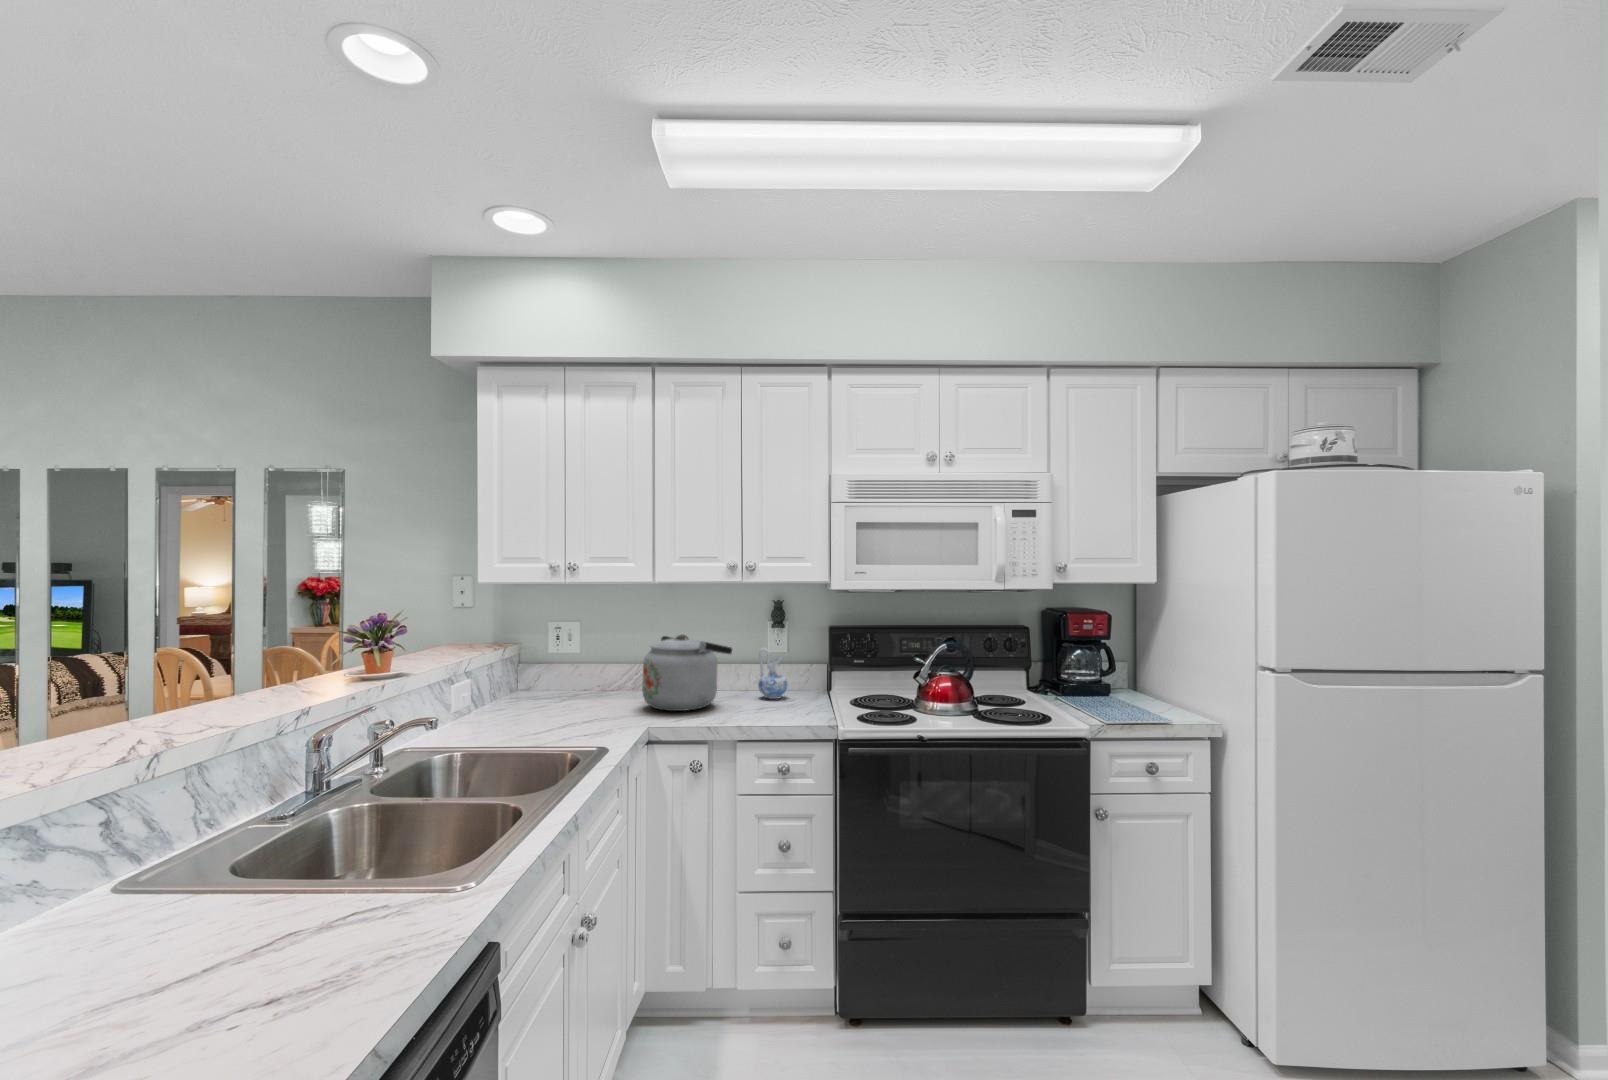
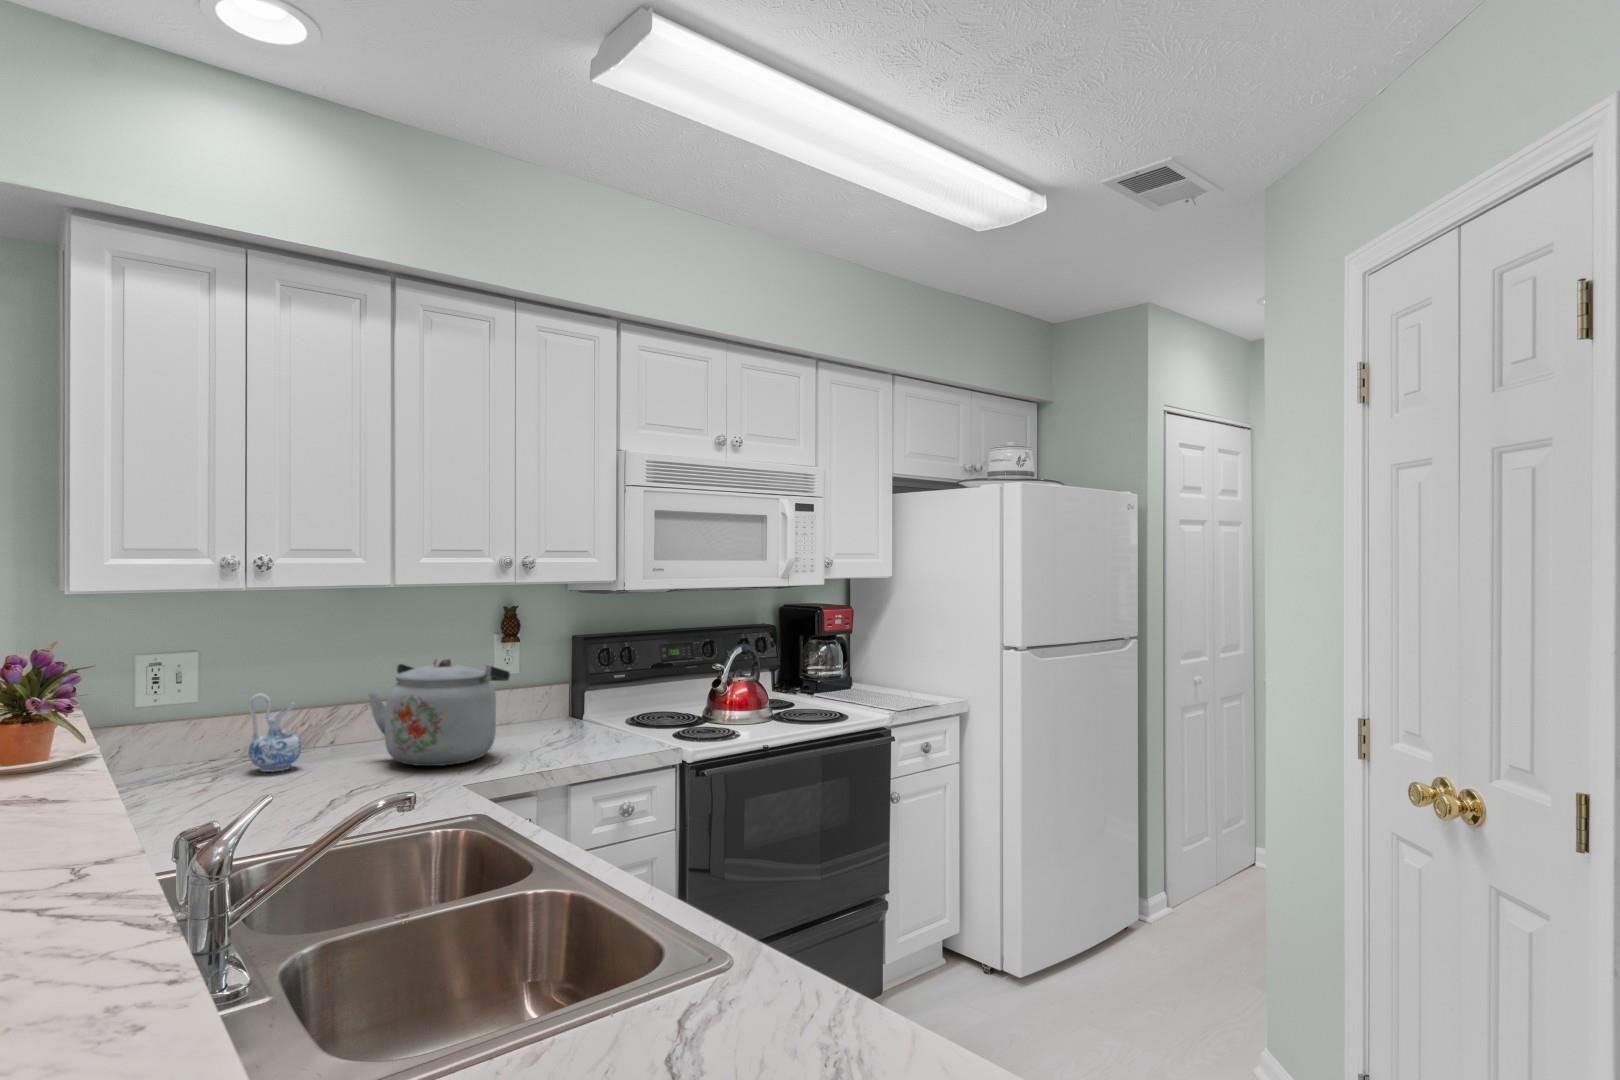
ceramic pitcher: present [758,648,787,699] -> present [248,694,301,772]

